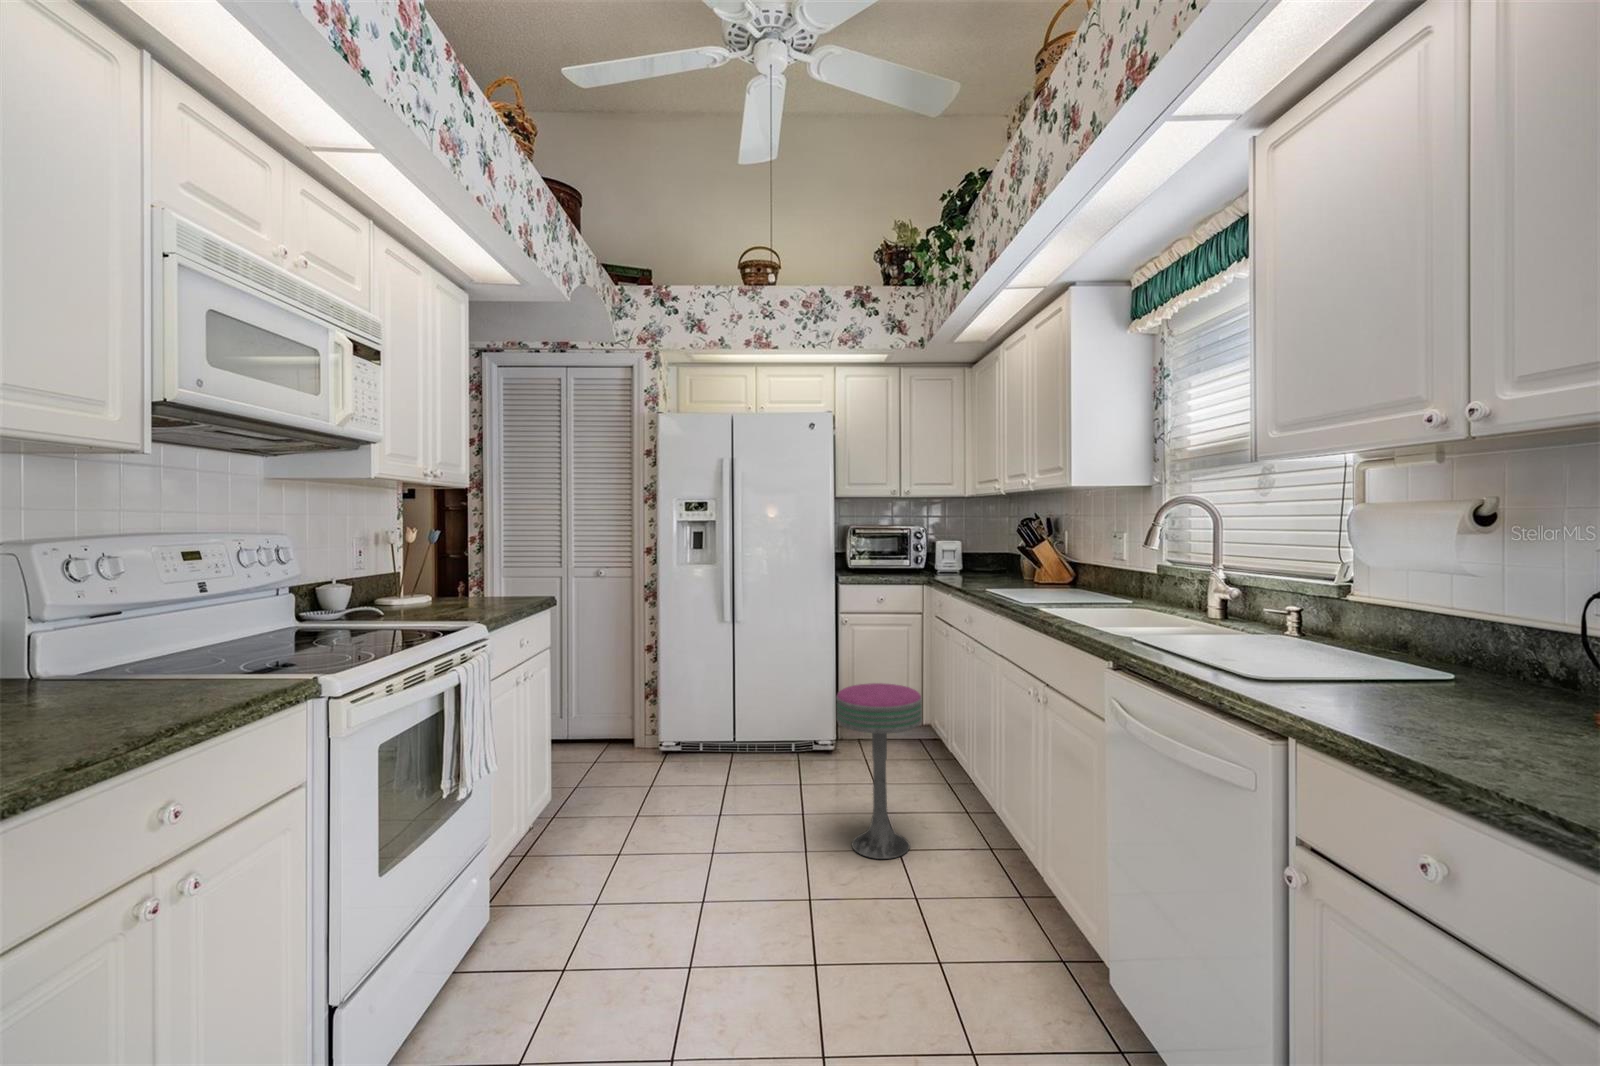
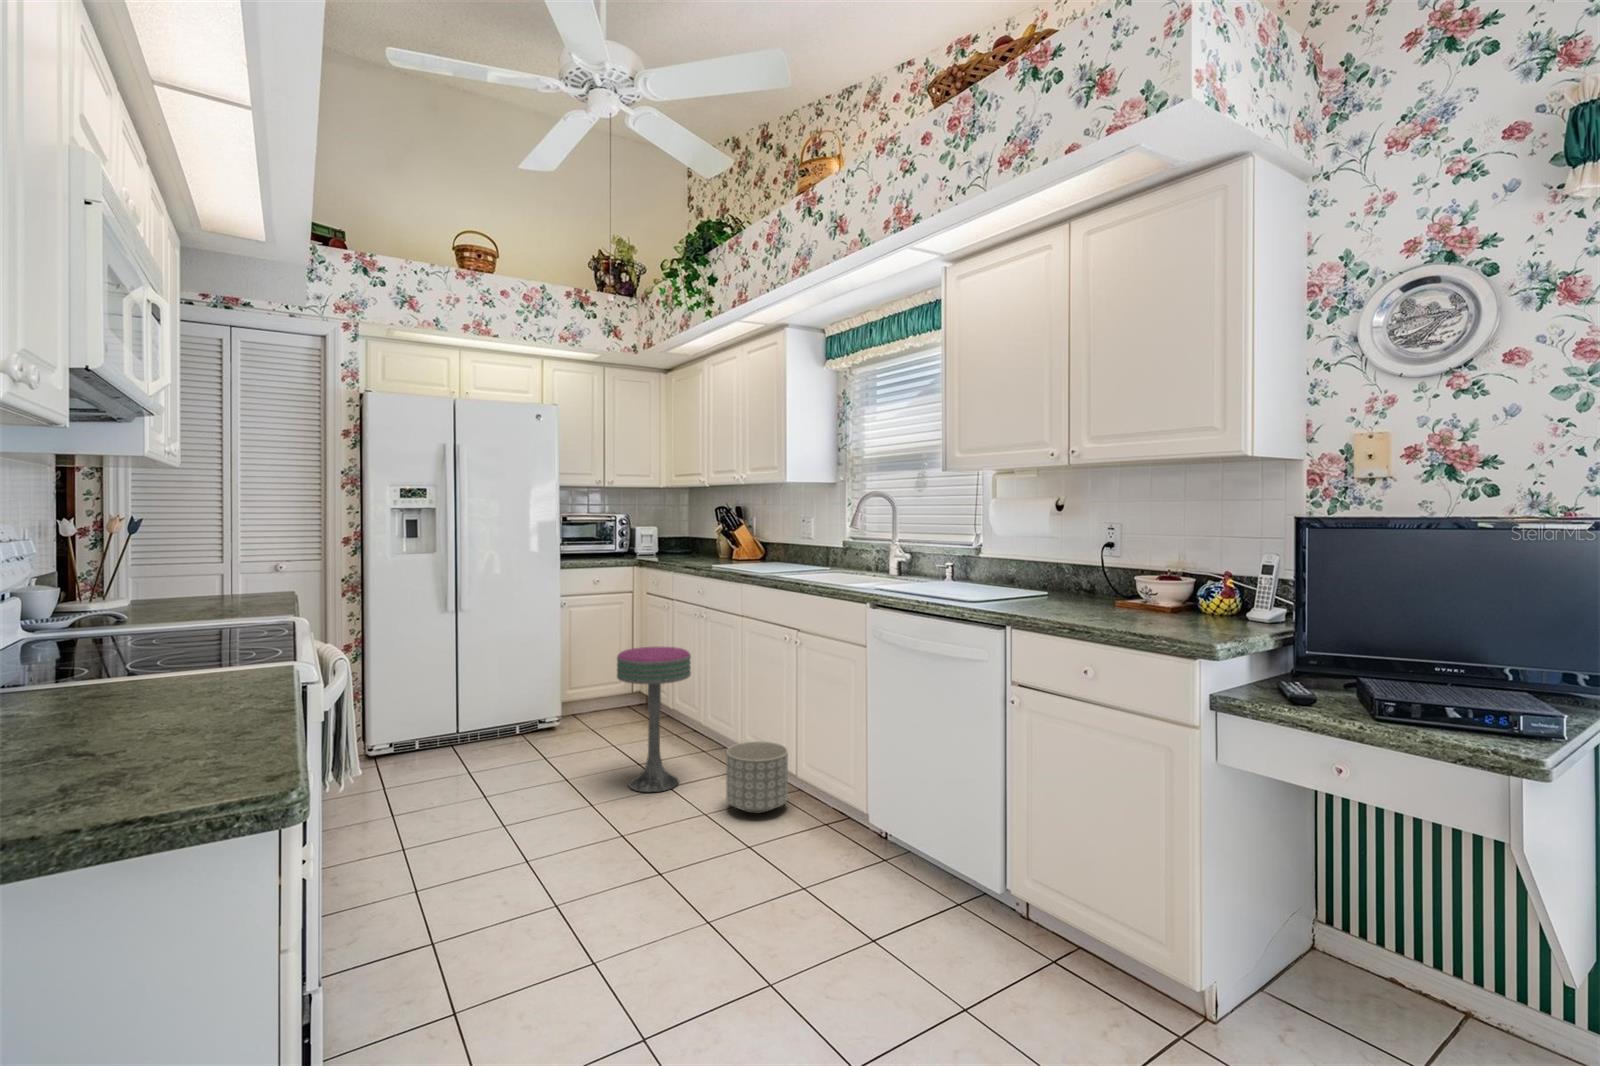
planter: none [937,824,1020,927] -> present [726,741,788,813]

